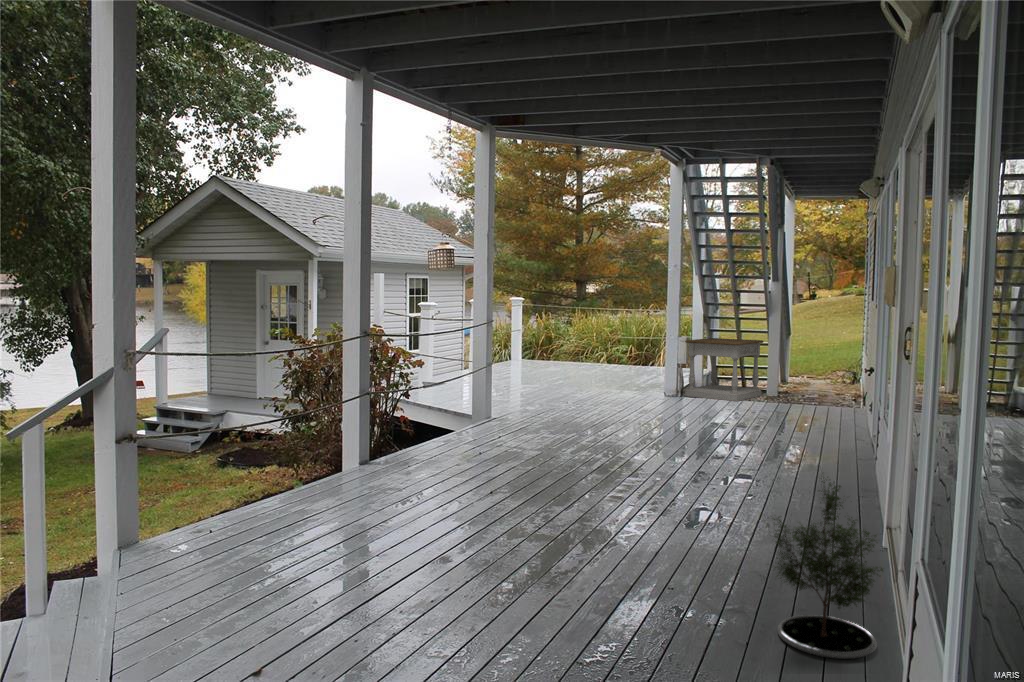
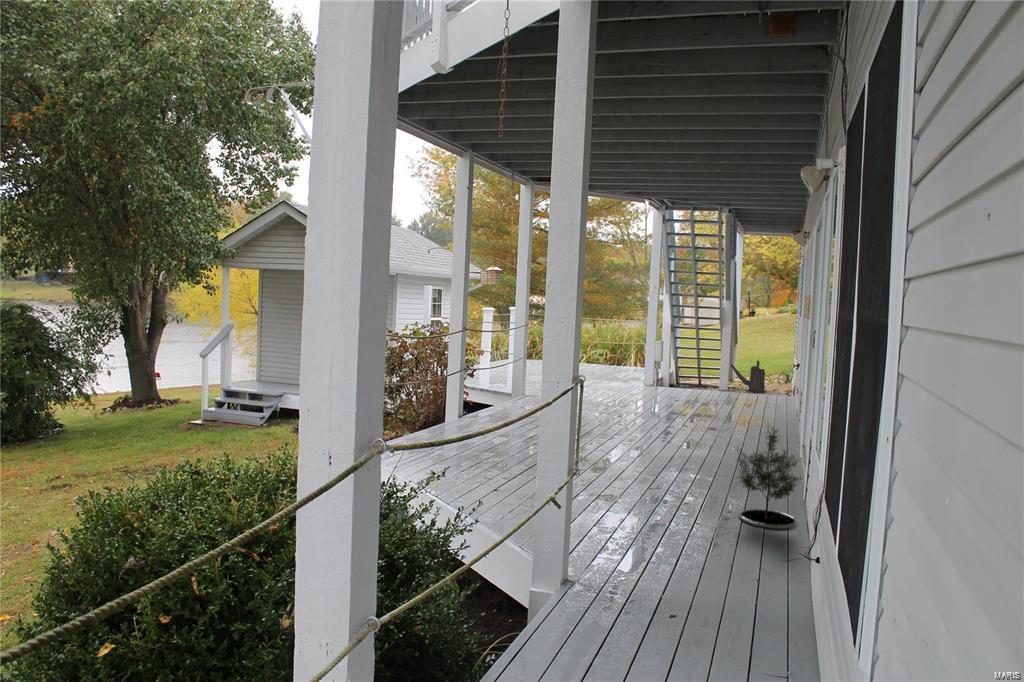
side table: present [685,338,764,401] -> none [657,344,718,392]
watering can: none [781,358,834,400] -> present [731,361,771,393]

